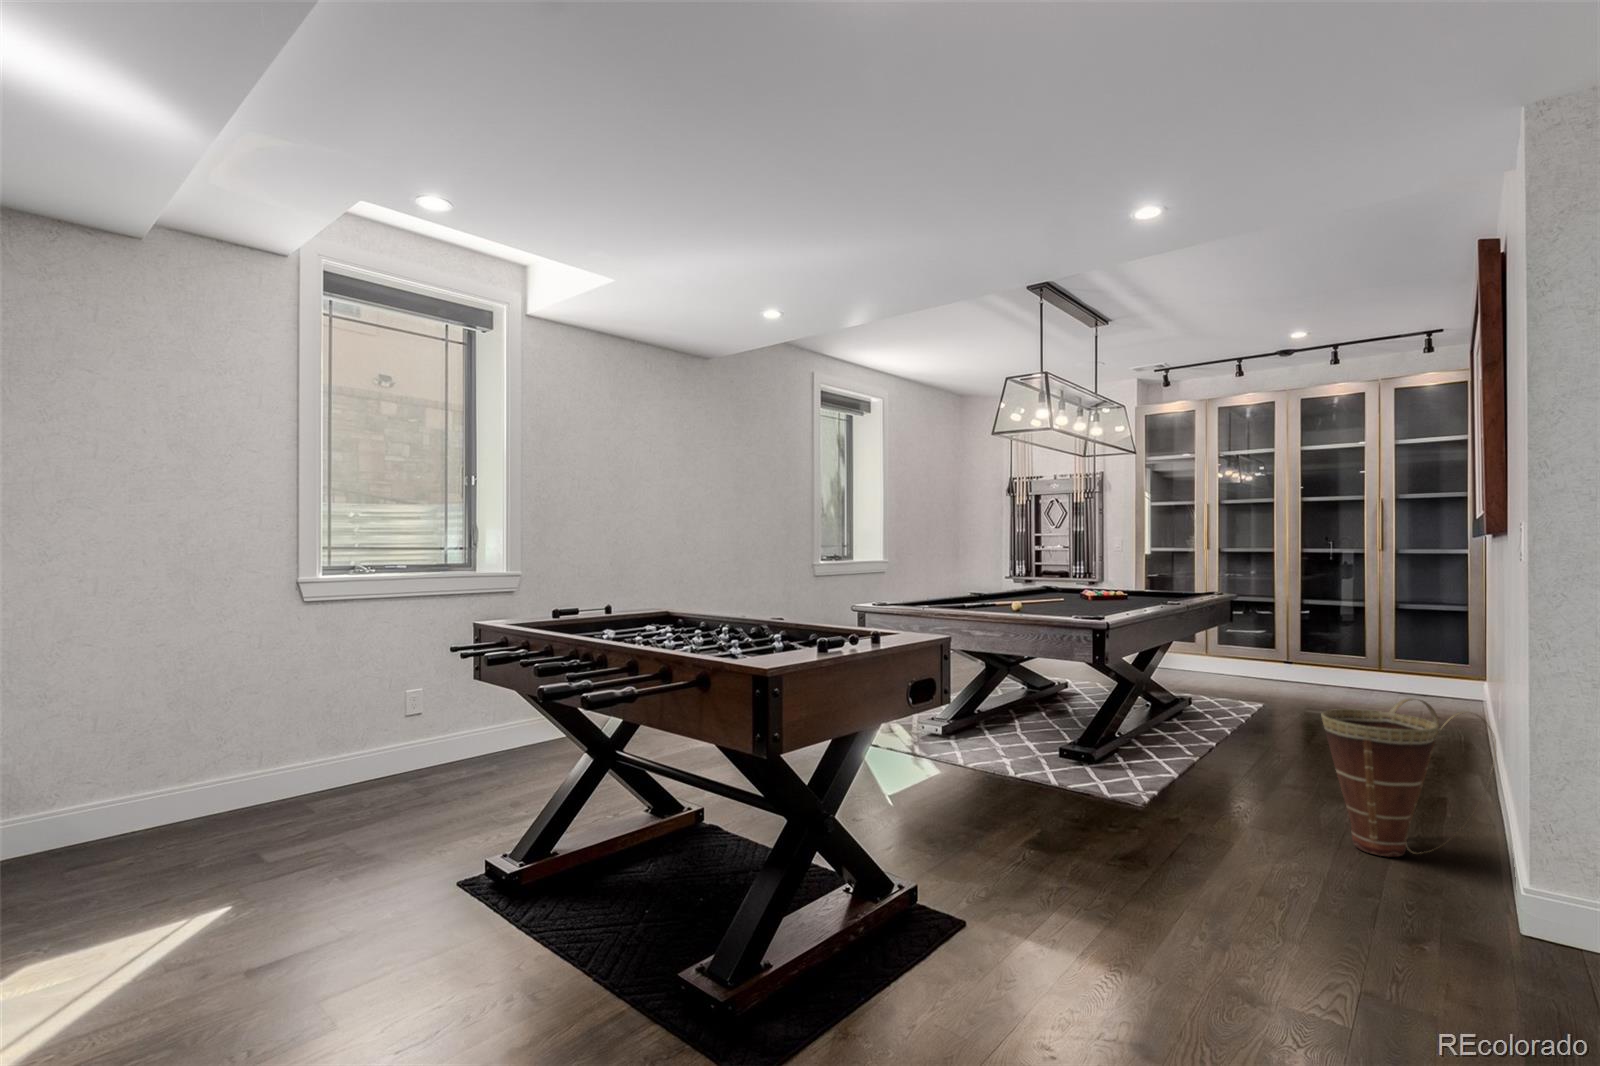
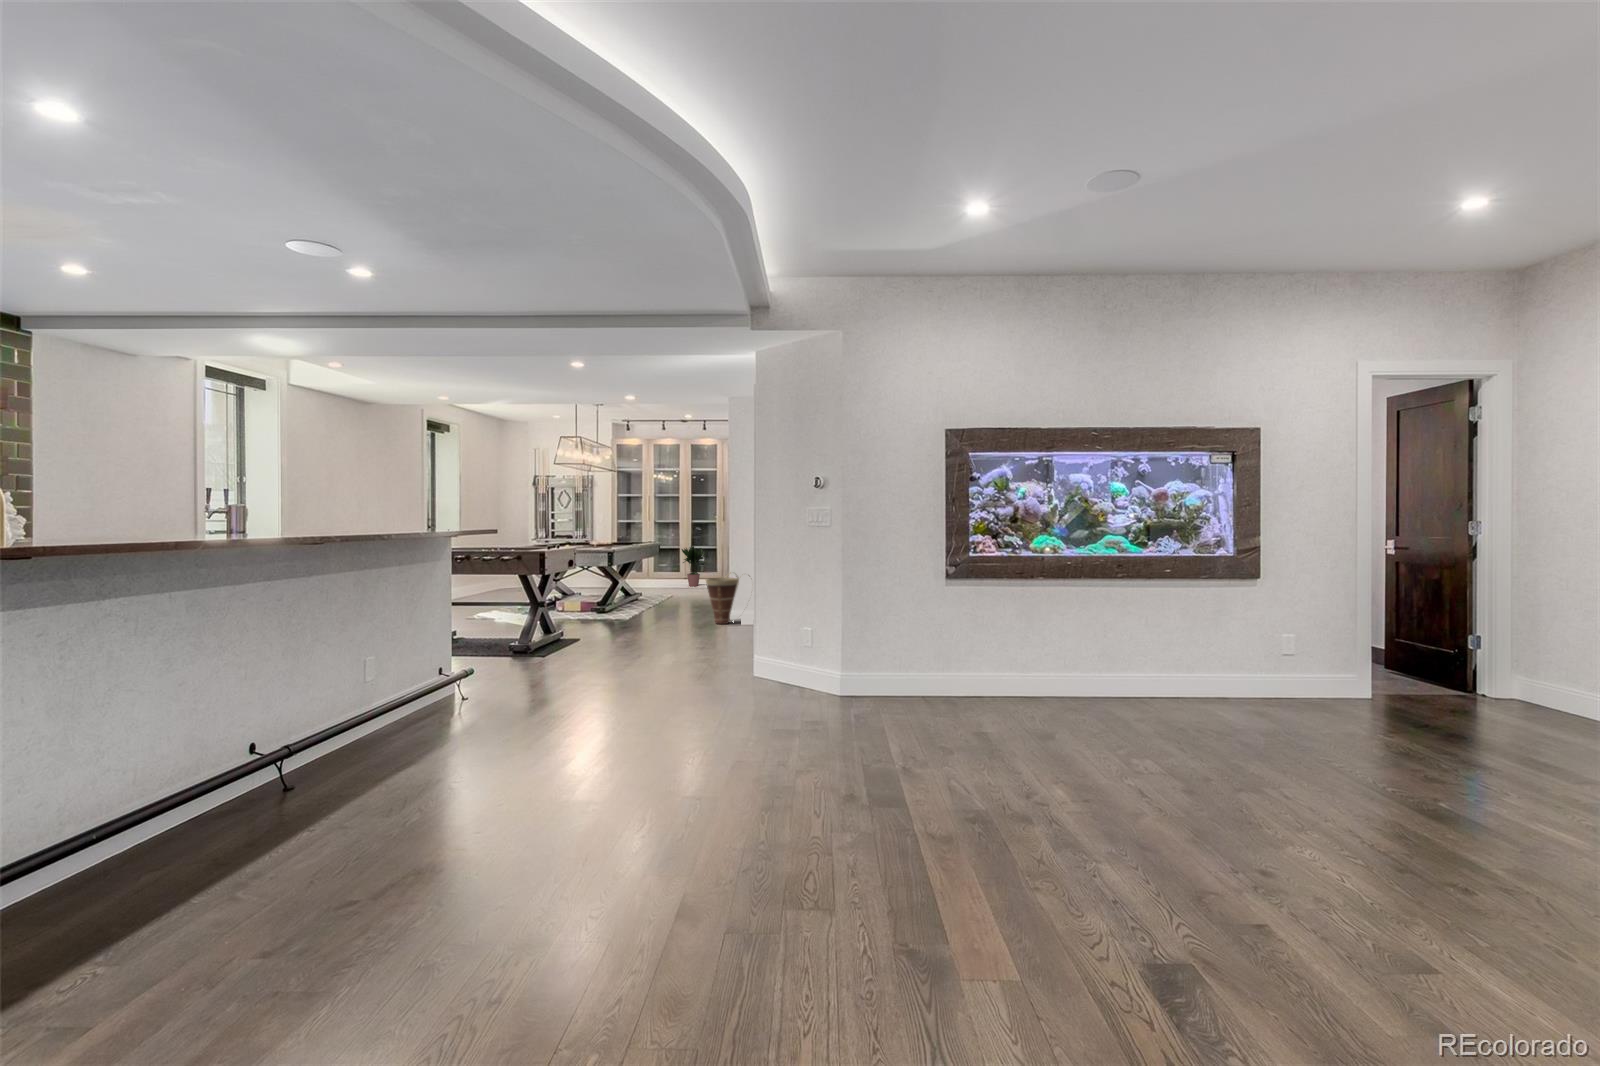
potted plant: none [1274,601,1345,685] -> present [682,546,708,586]

